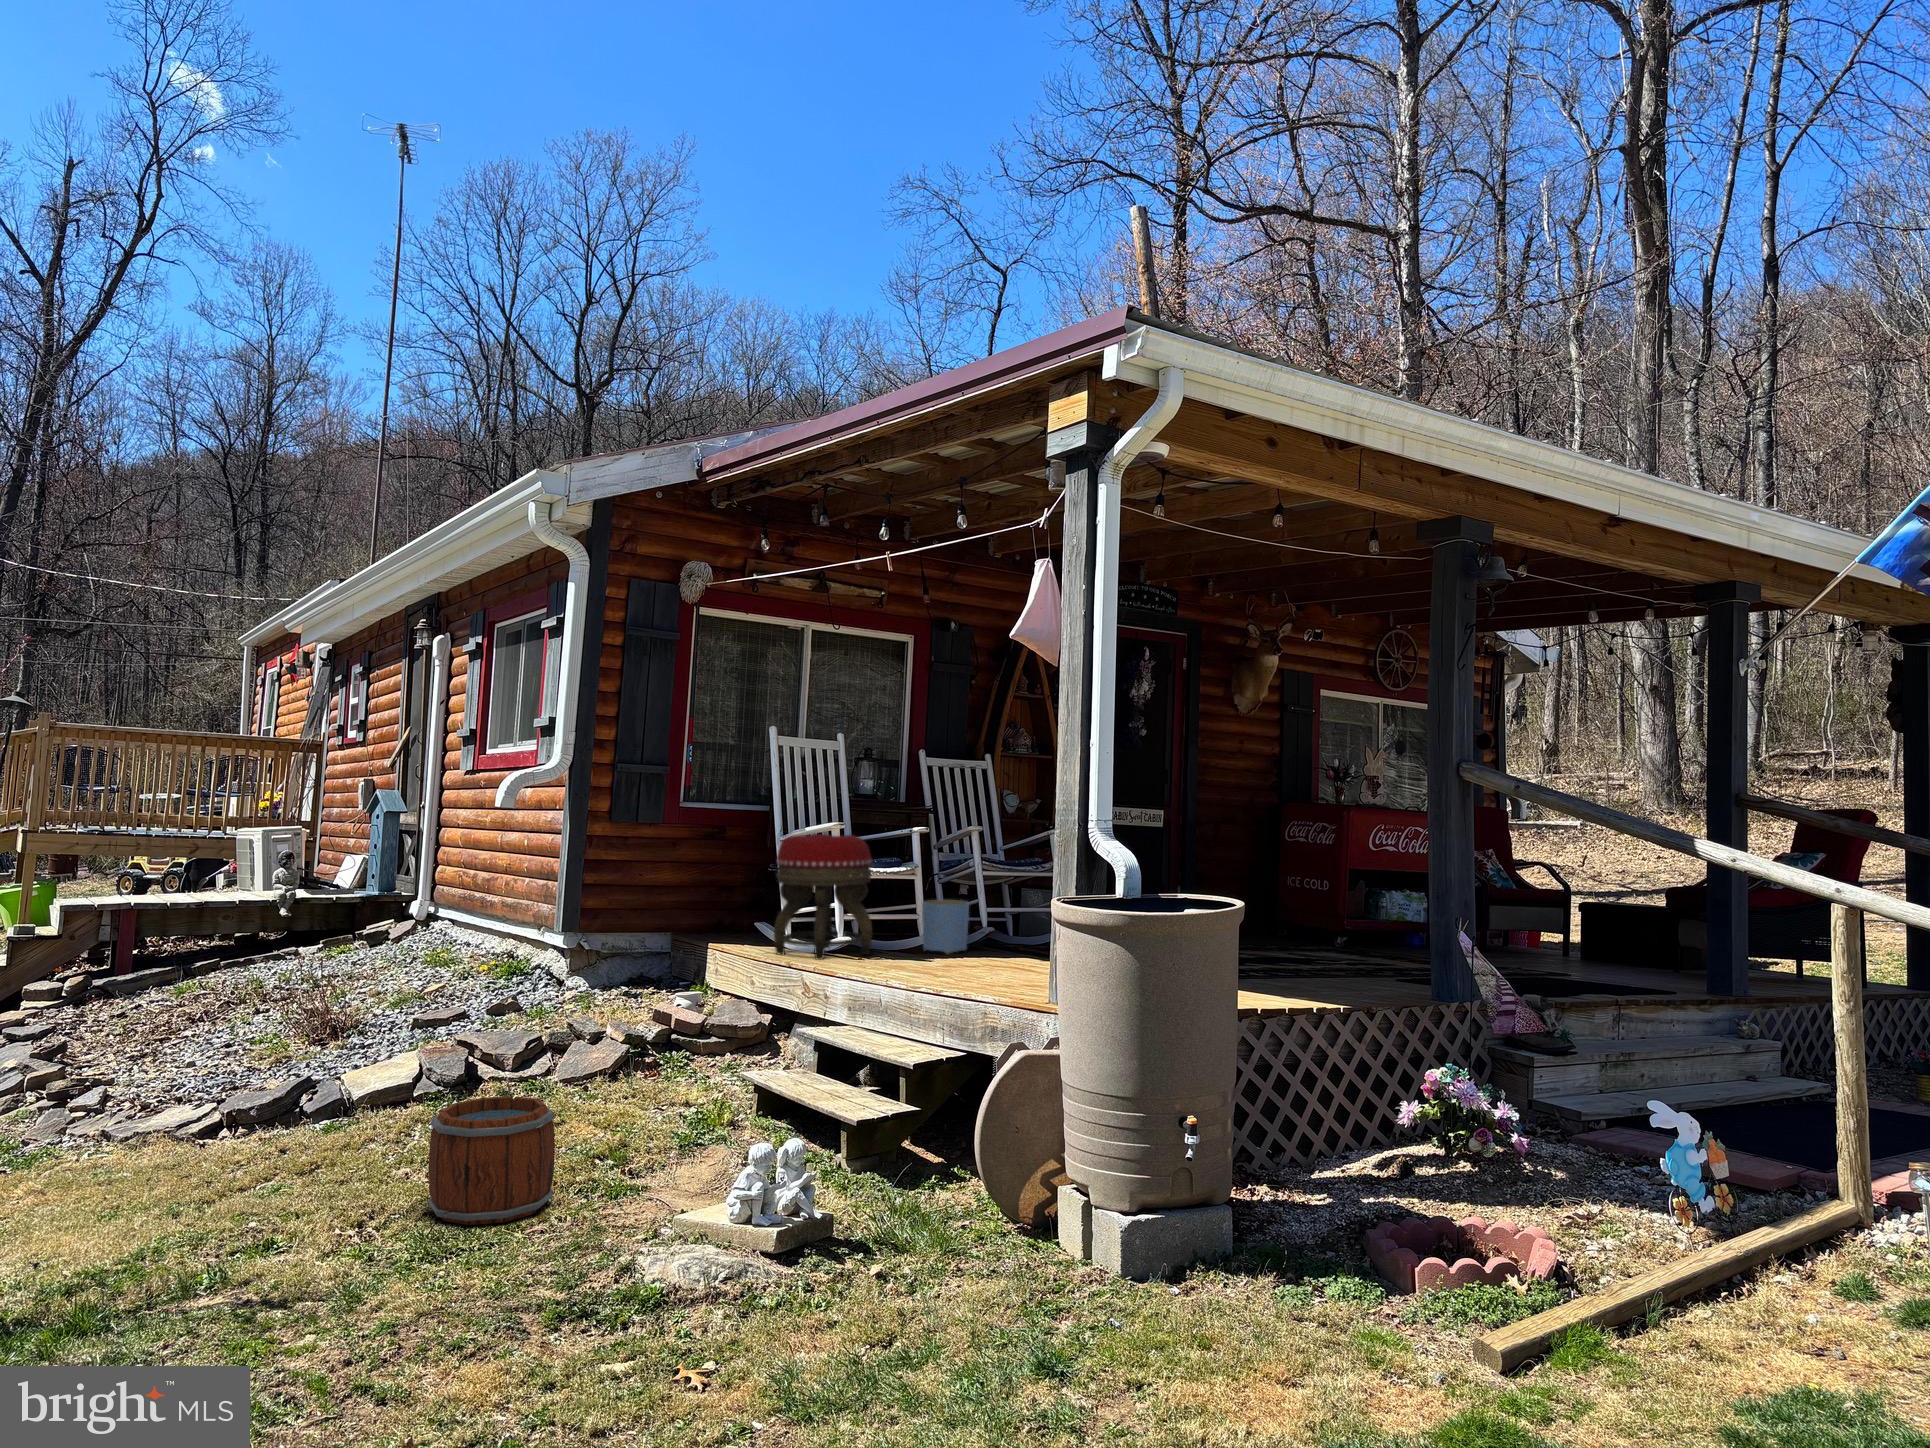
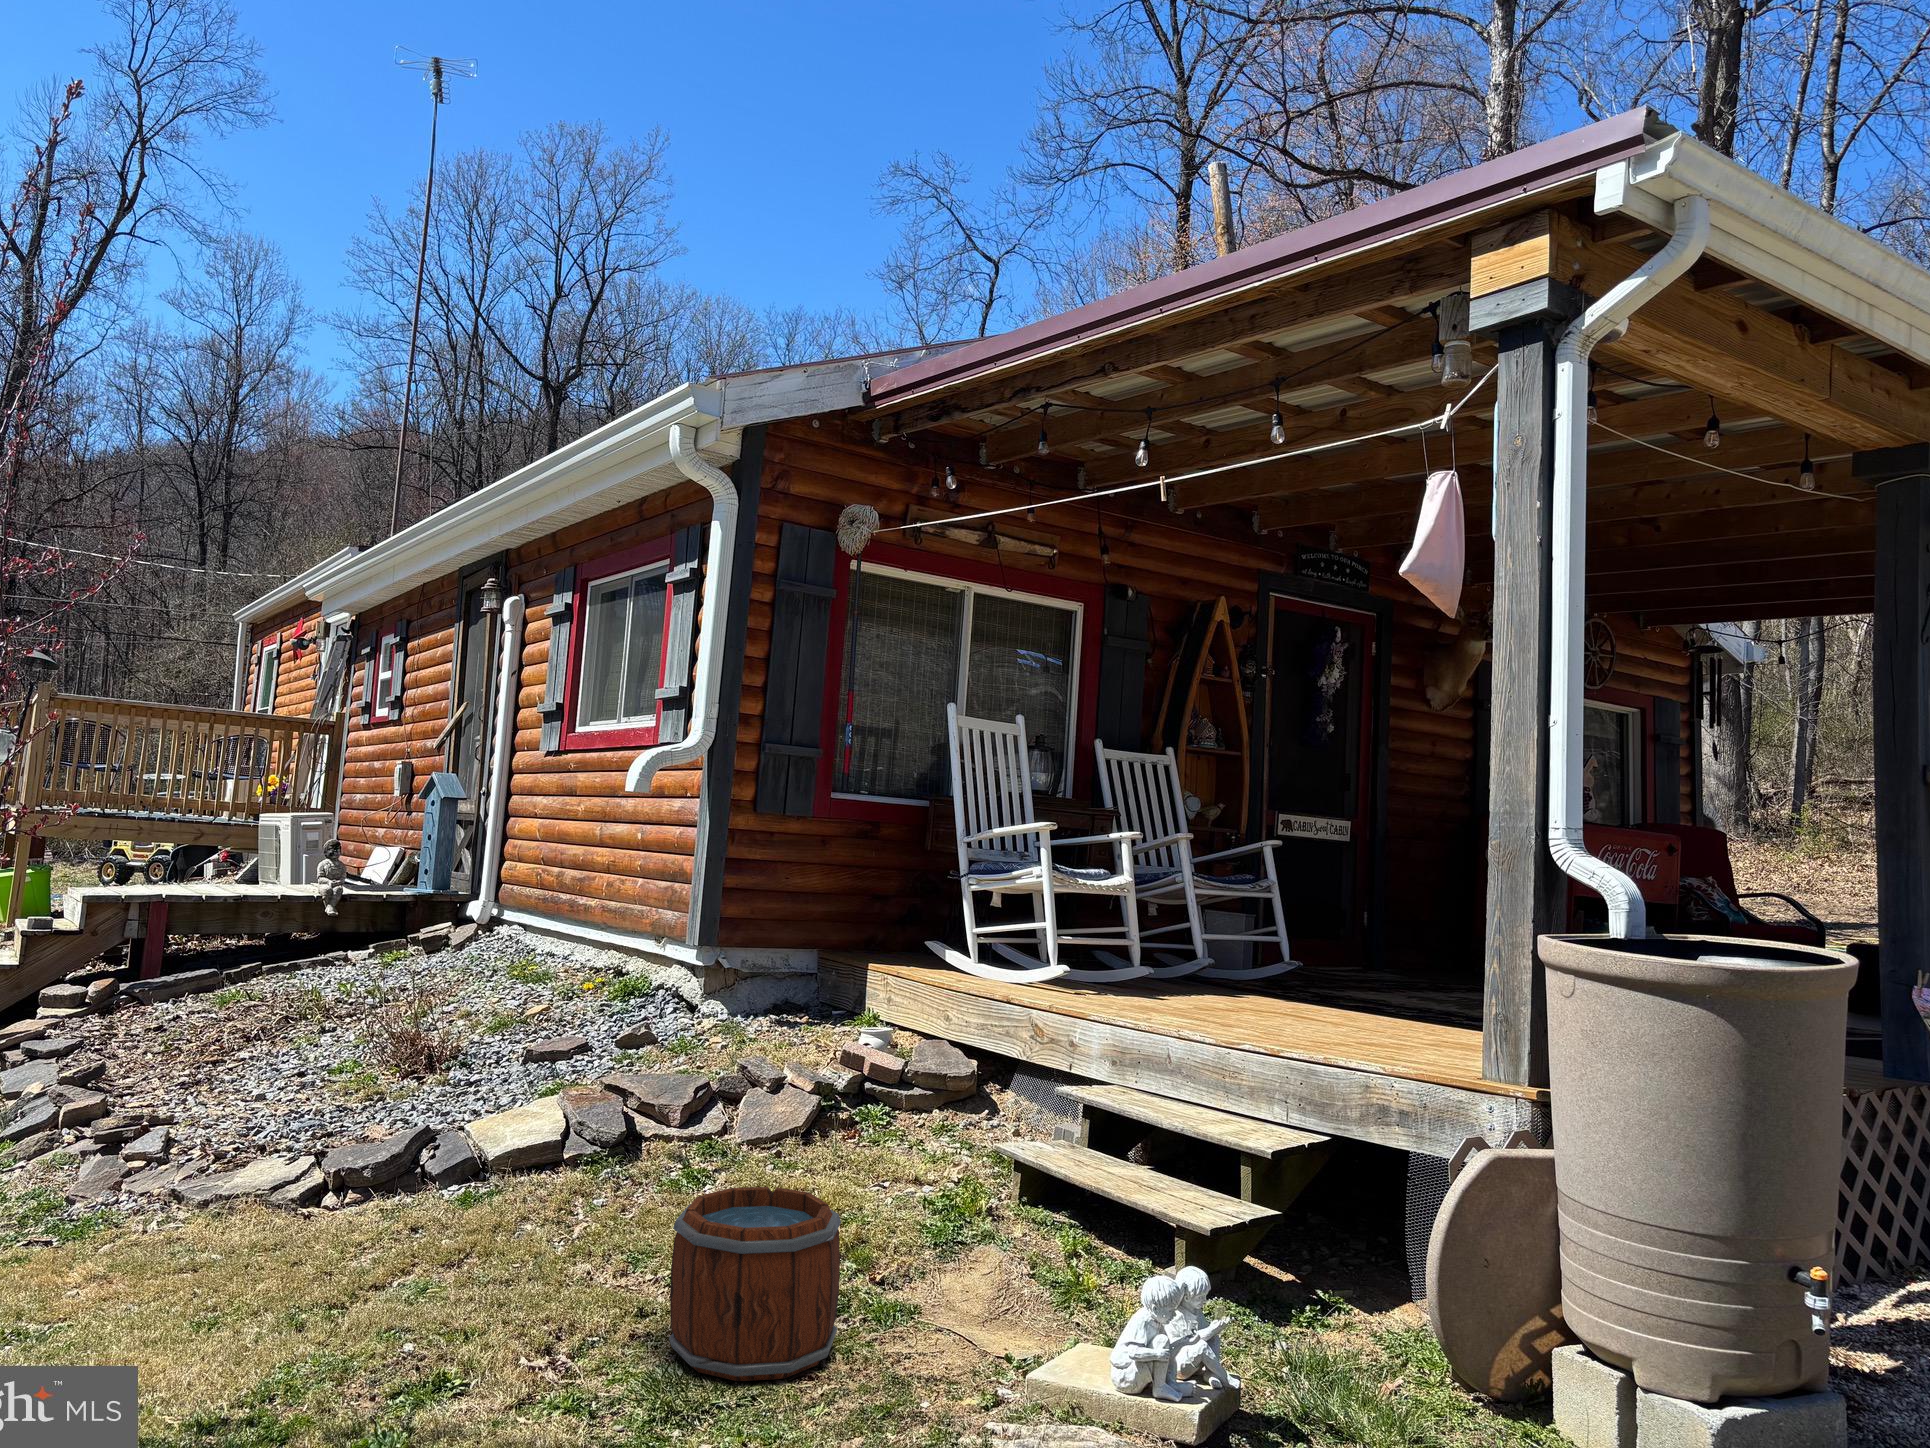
footstool: present [774,834,872,960] -> none [976,835,1100,995]
planter: present [922,900,969,953] -> none [1148,920,1208,989]

